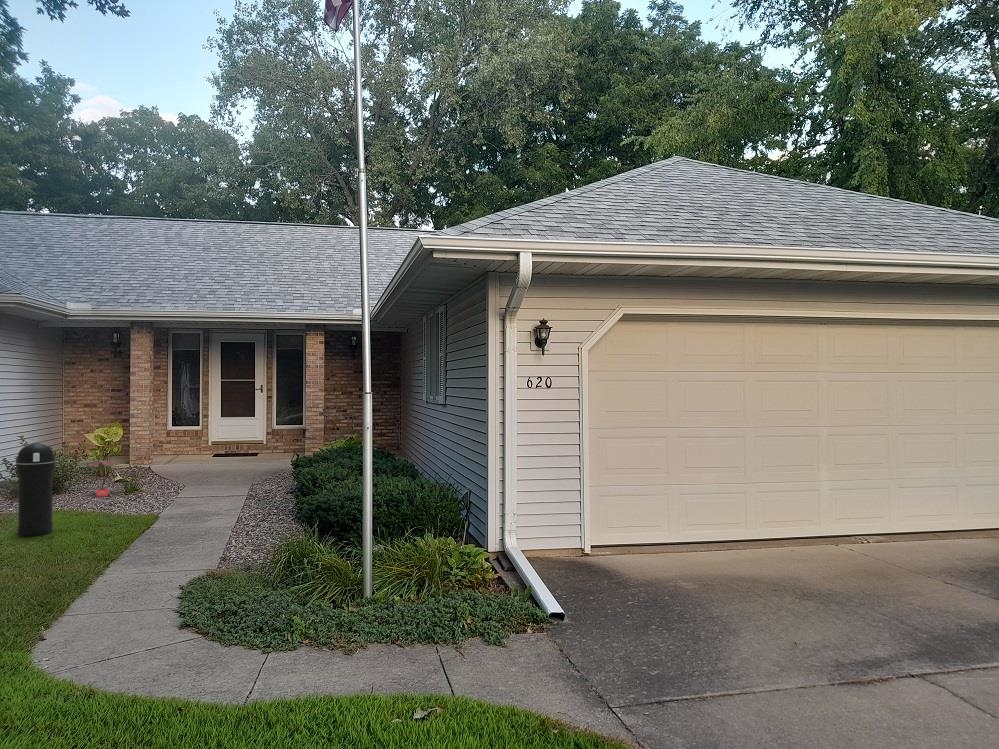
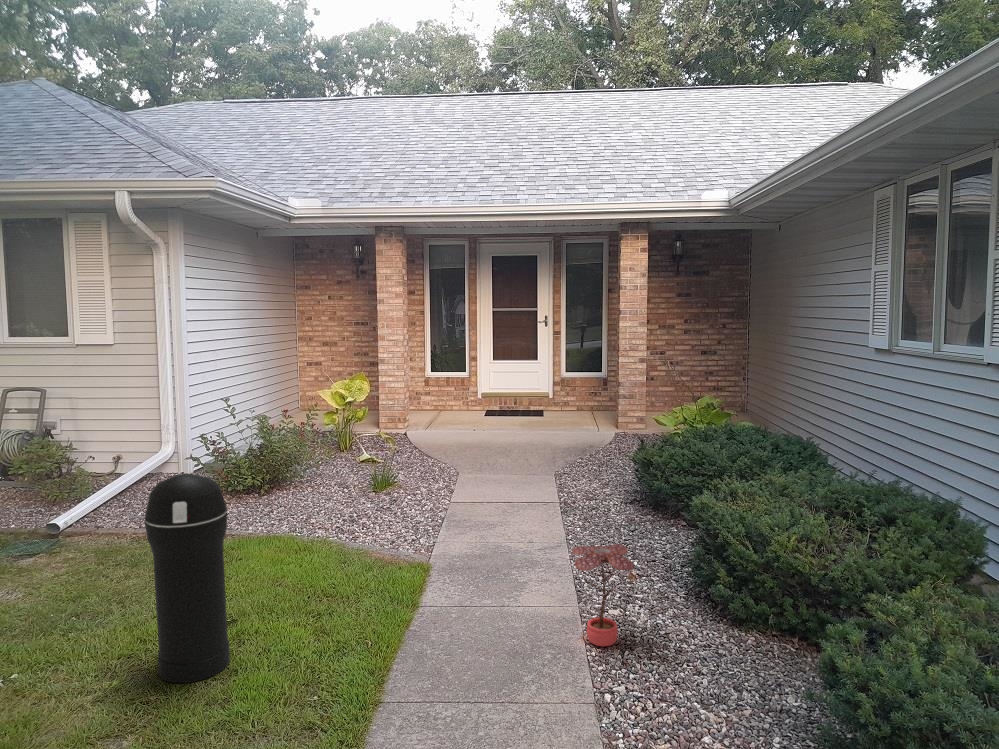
potted plant: present [89,461,115,497] -> present [572,544,635,646]

